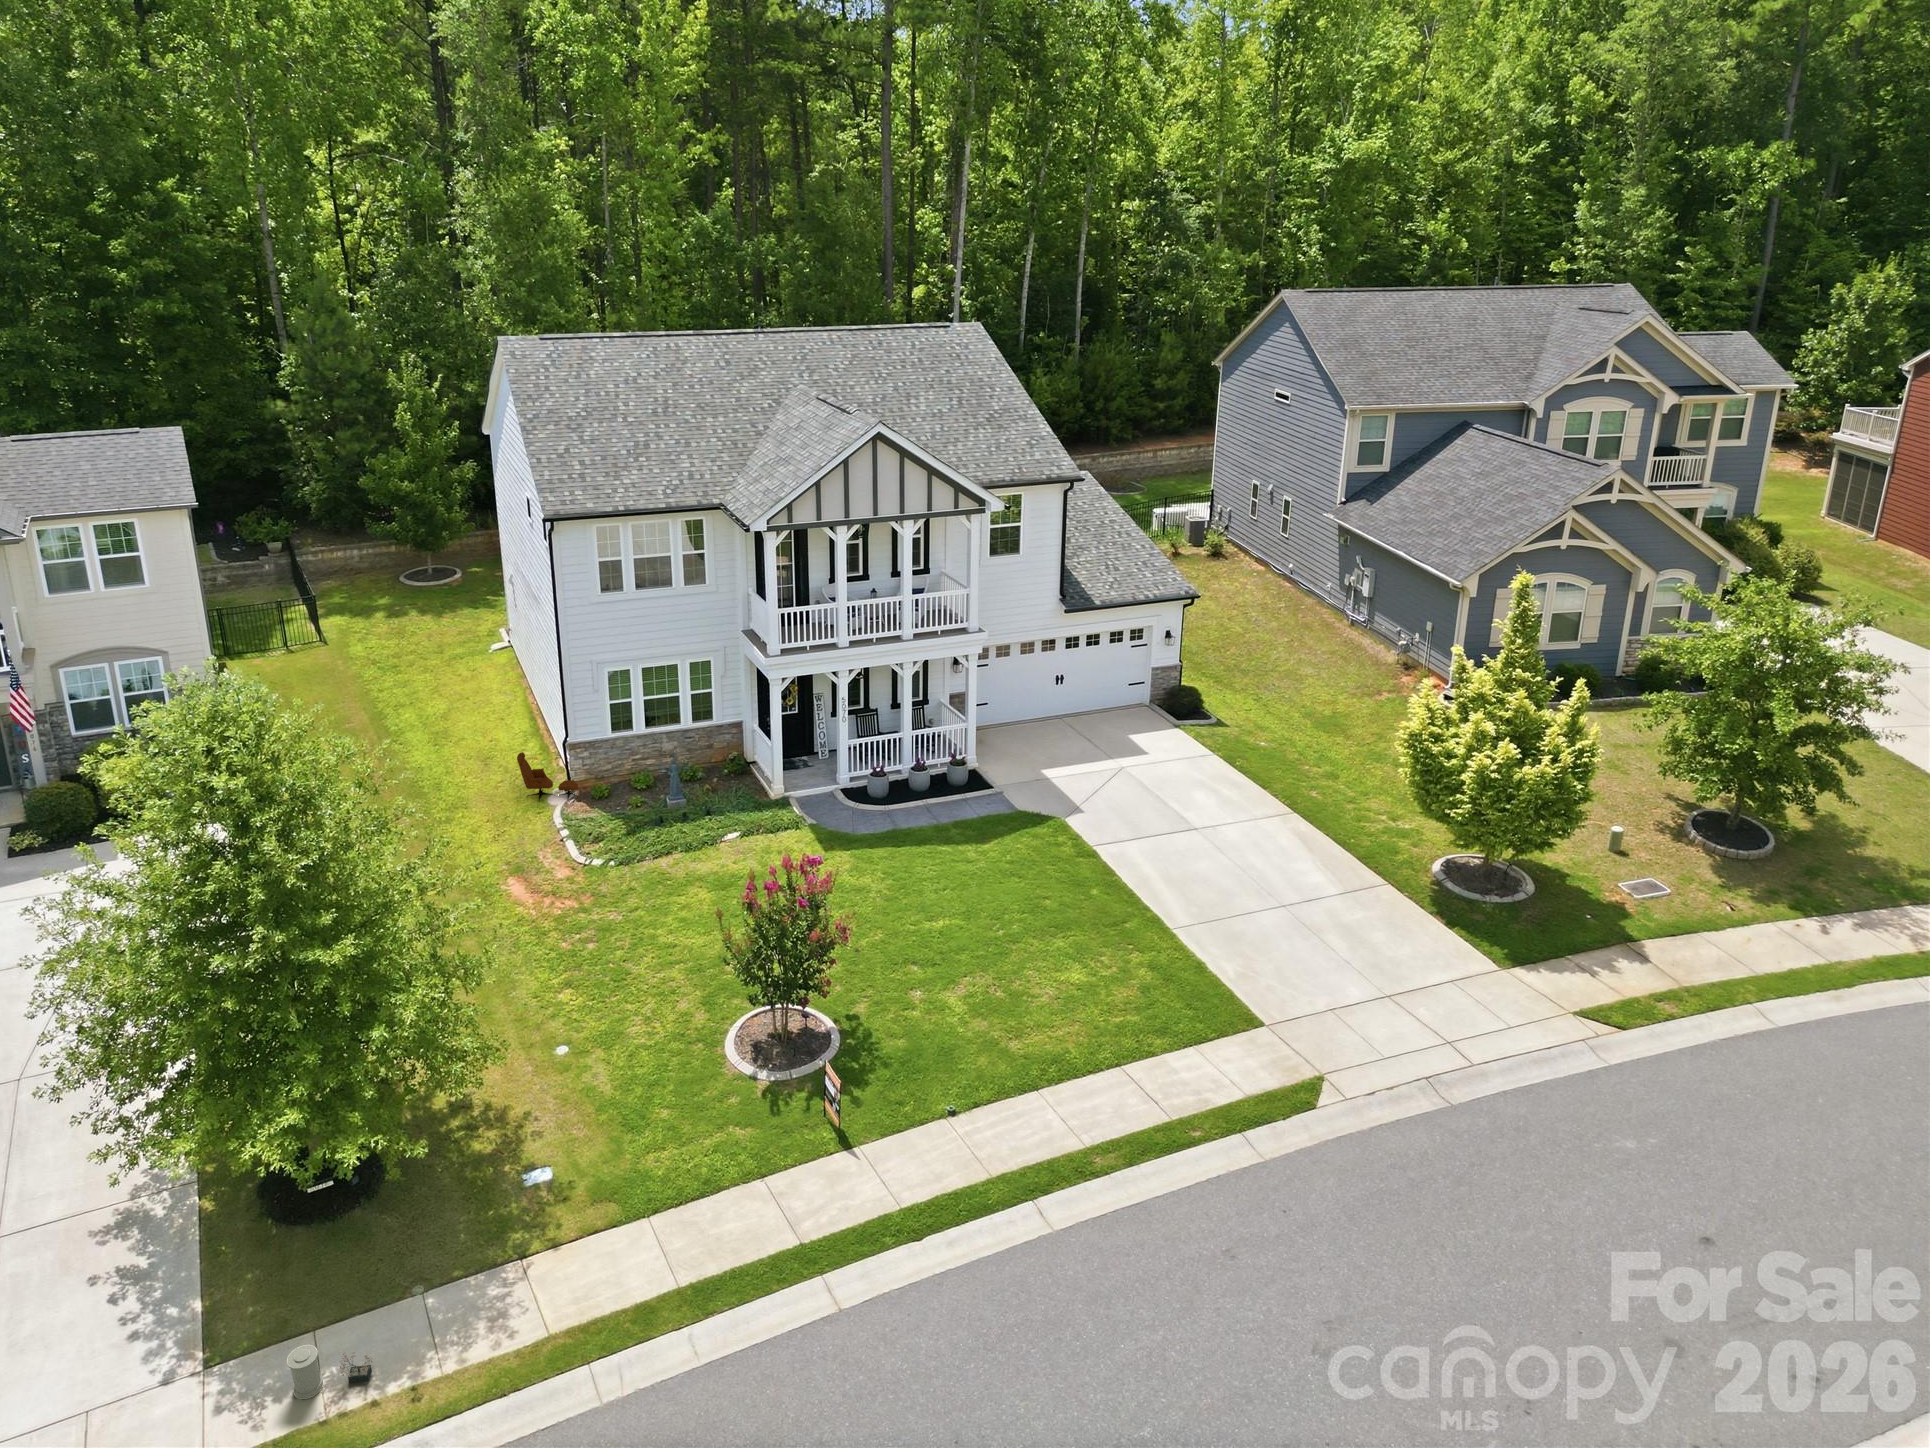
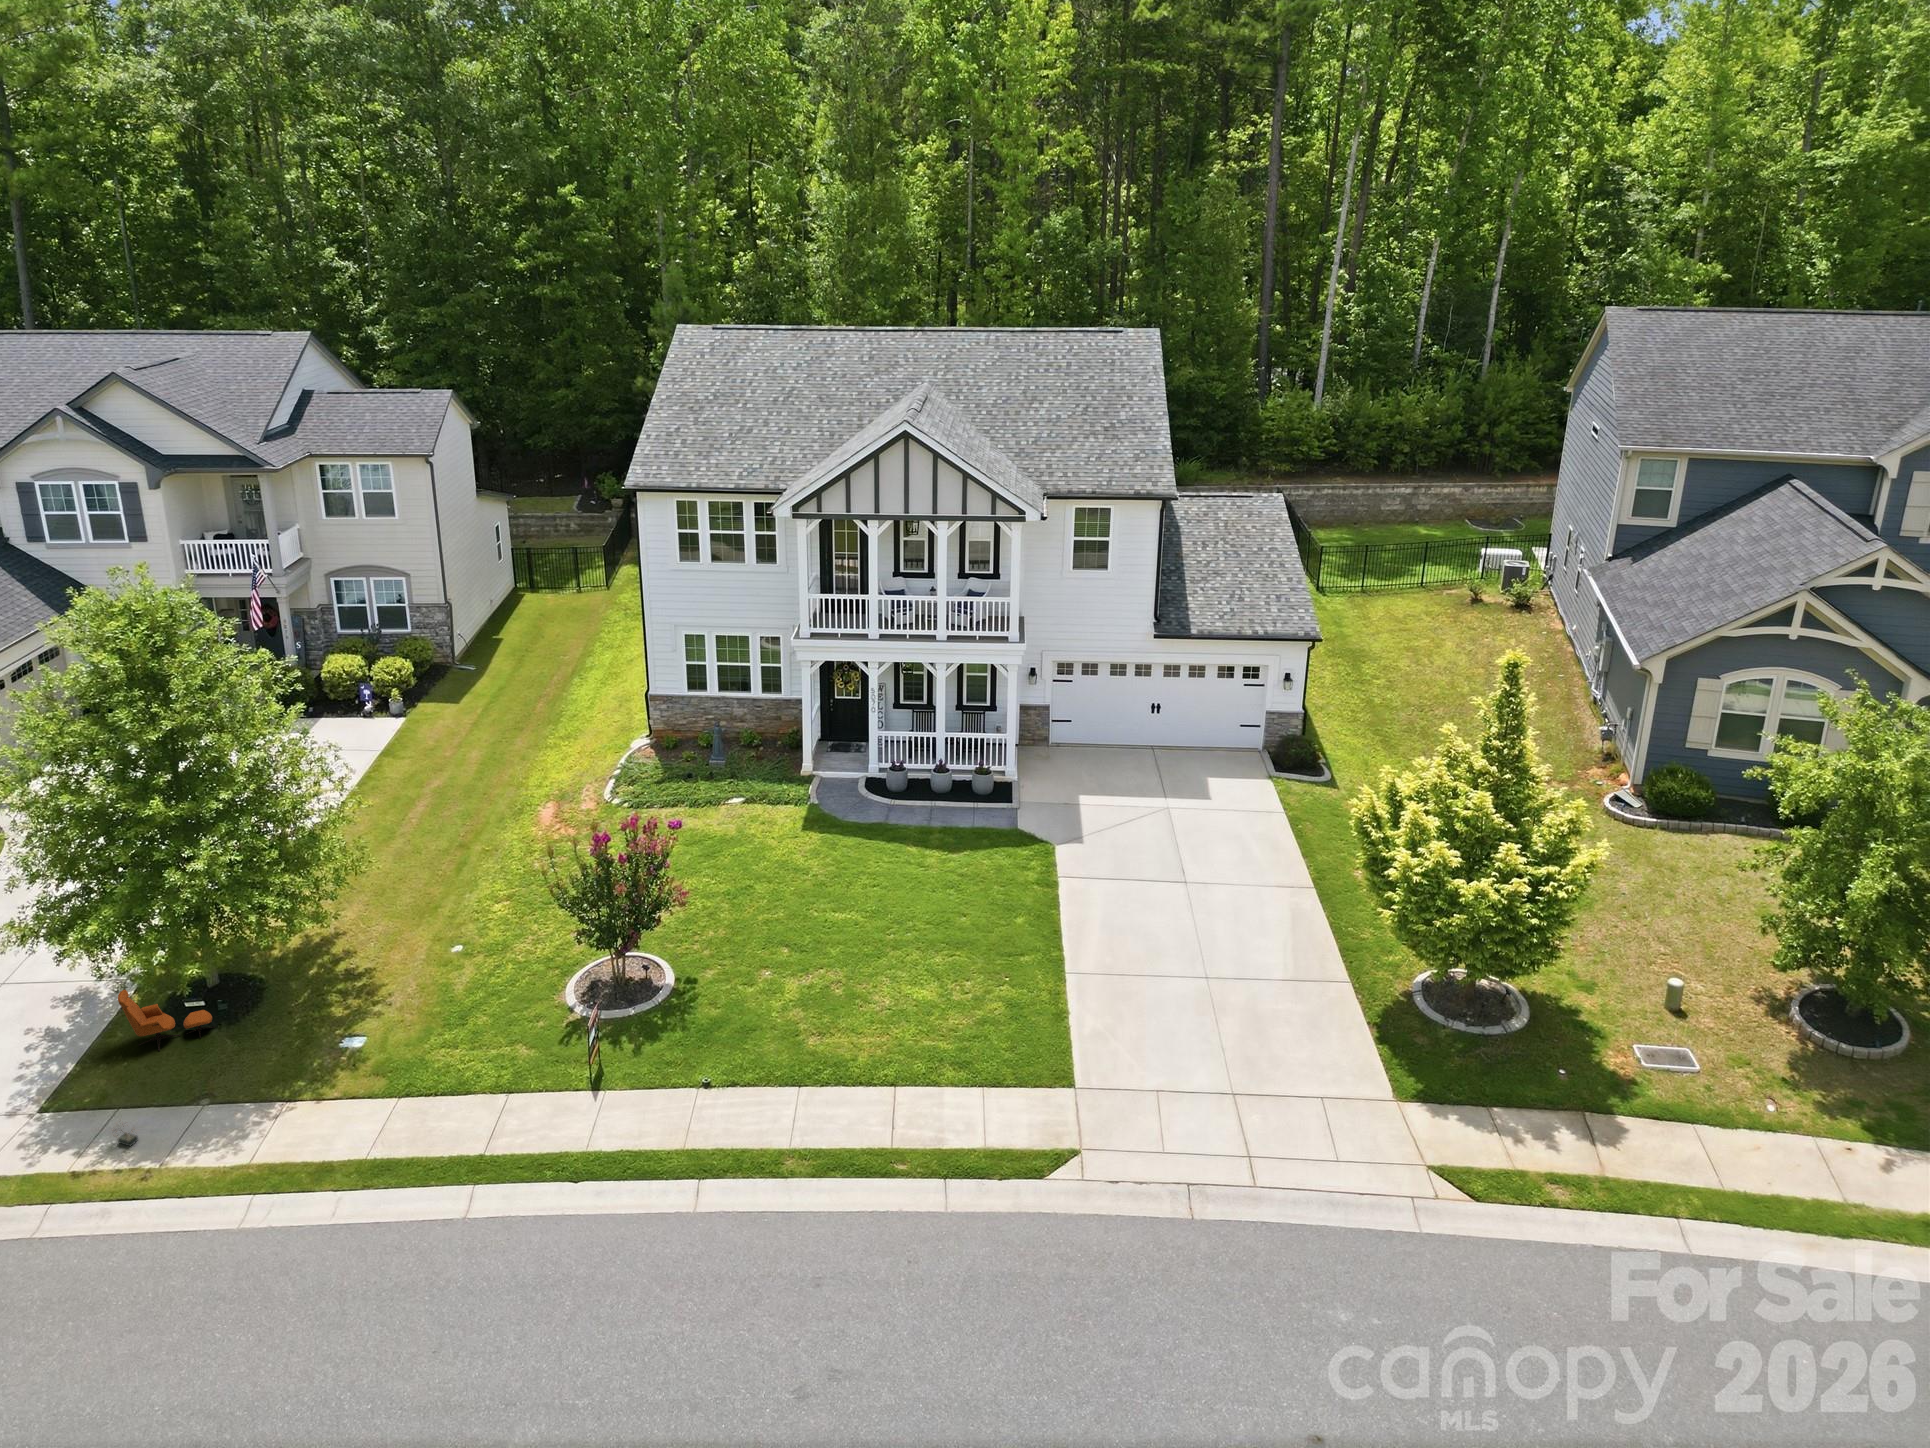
lounge chair: present [517,752,578,801] -> present [118,990,215,1051]
trash can: present [287,1345,324,1399] -> none [75,1105,107,1145]

